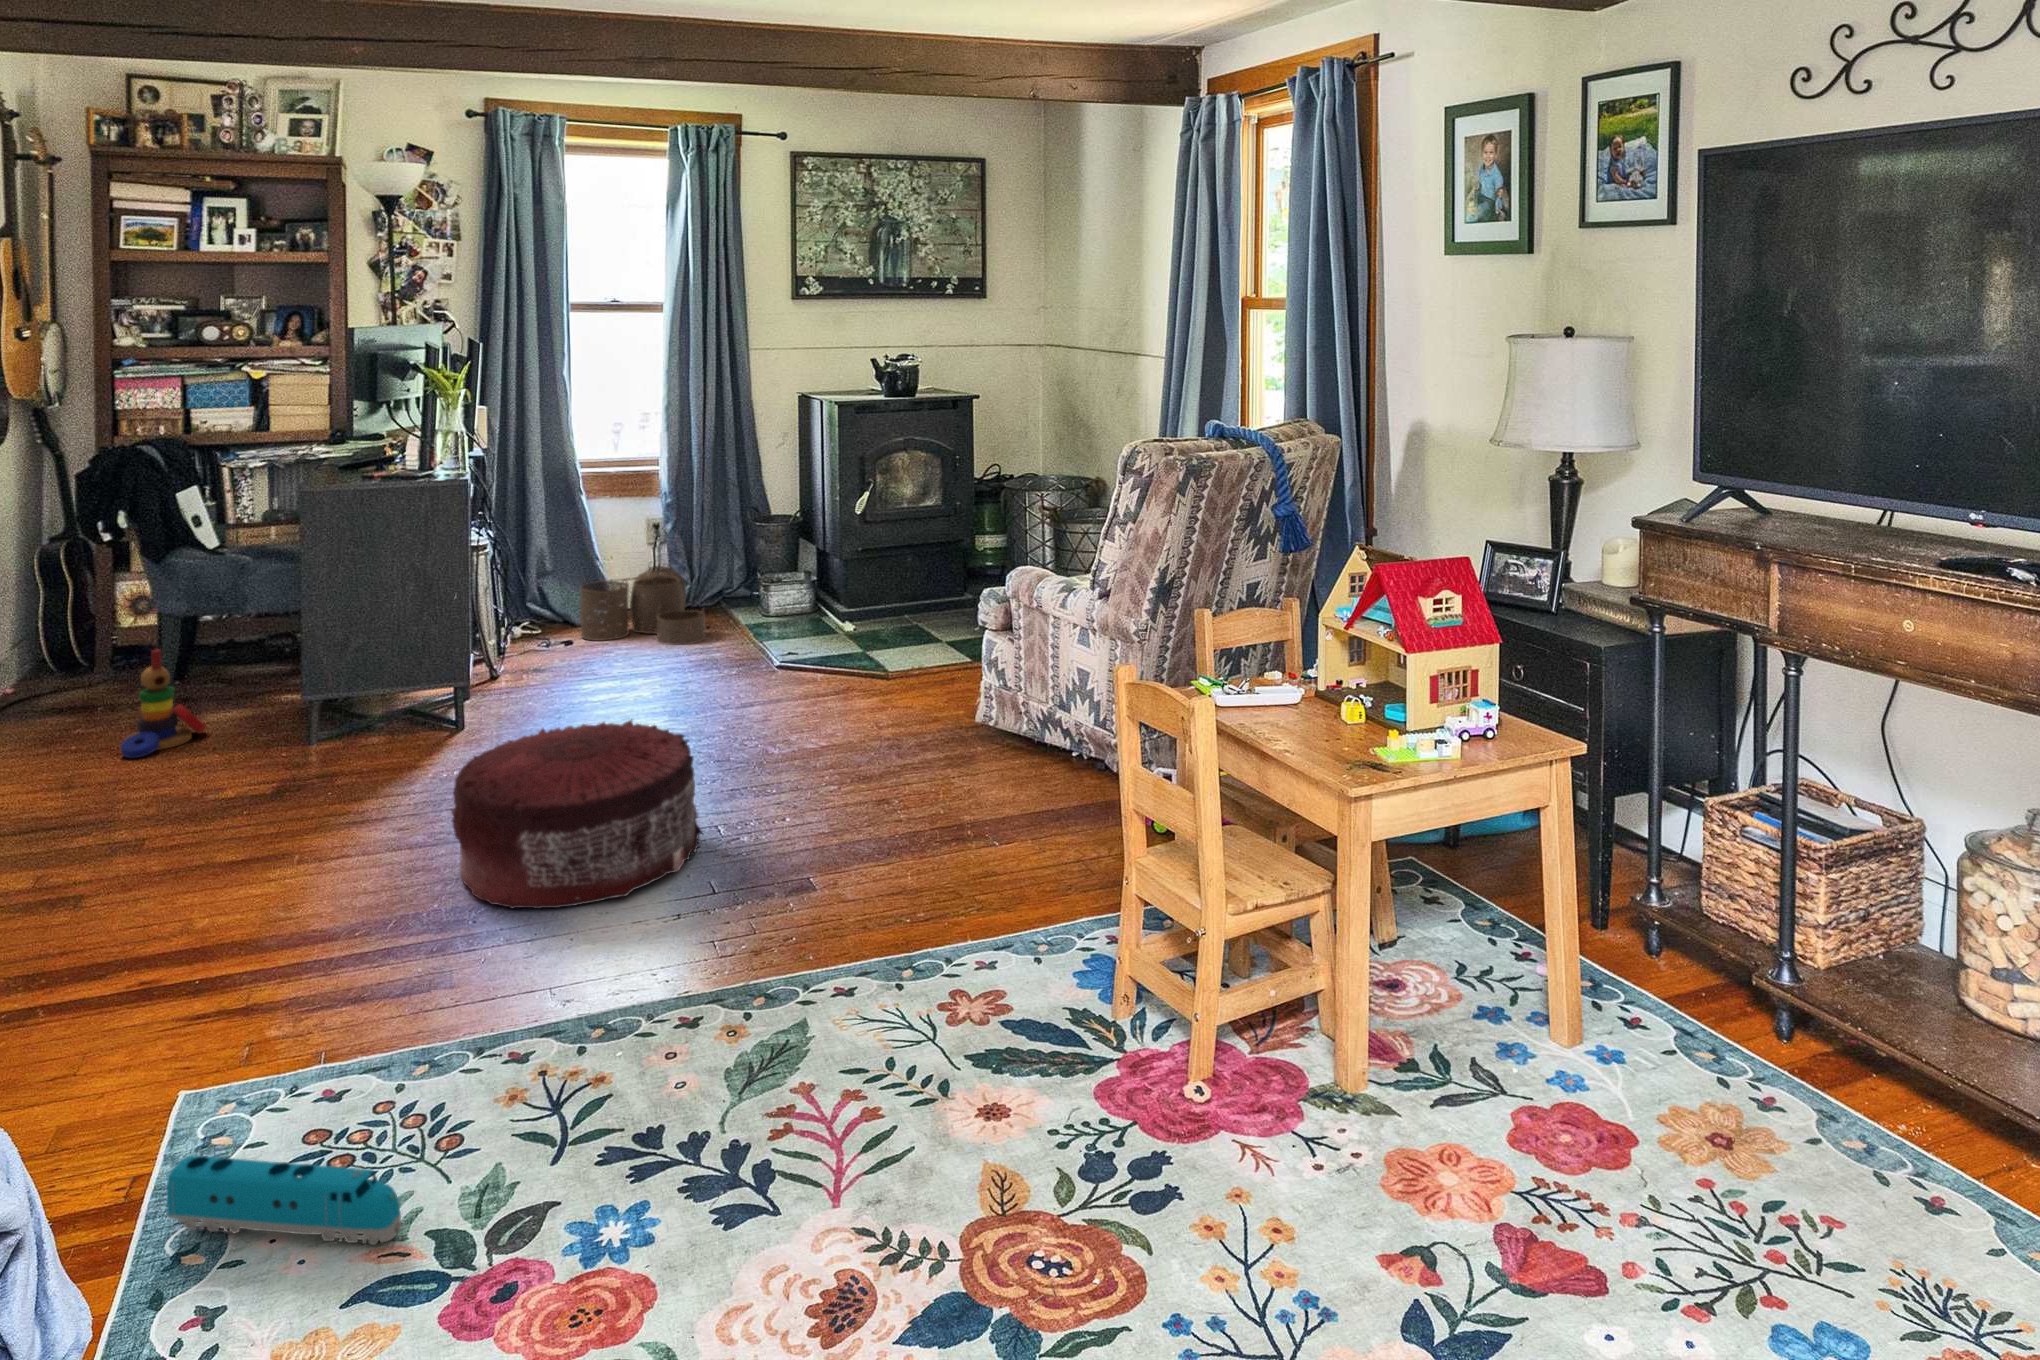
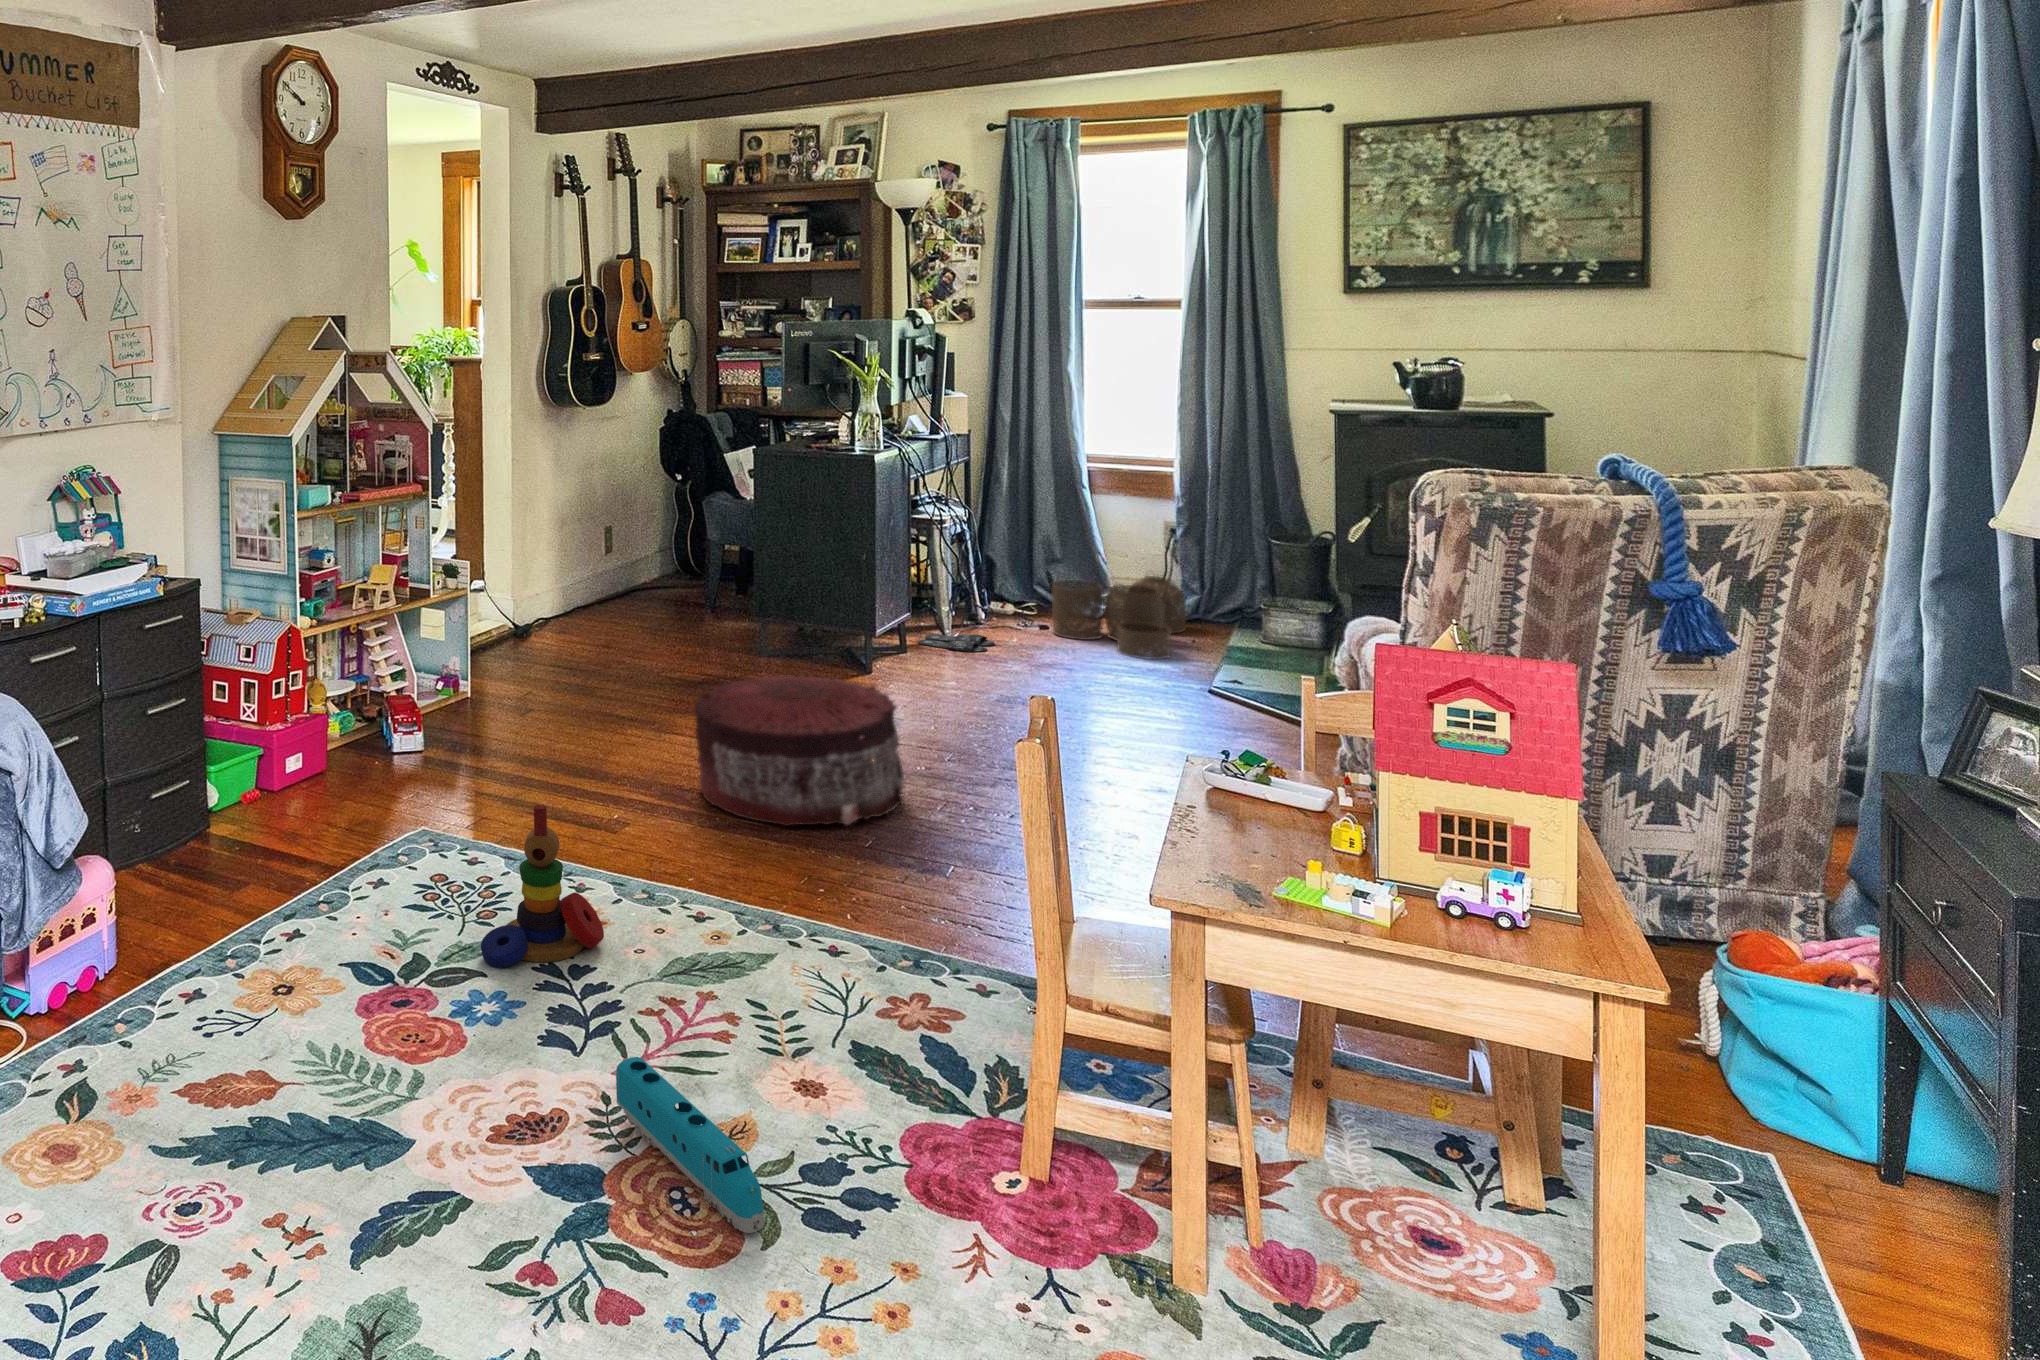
stacking toy: present [121,649,206,758] -> present [481,805,604,967]
slippers: none [468,655,547,679] -> present [918,634,994,652]
toy train: present [167,1156,402,1245] -> present [616,1057,764,1233]

